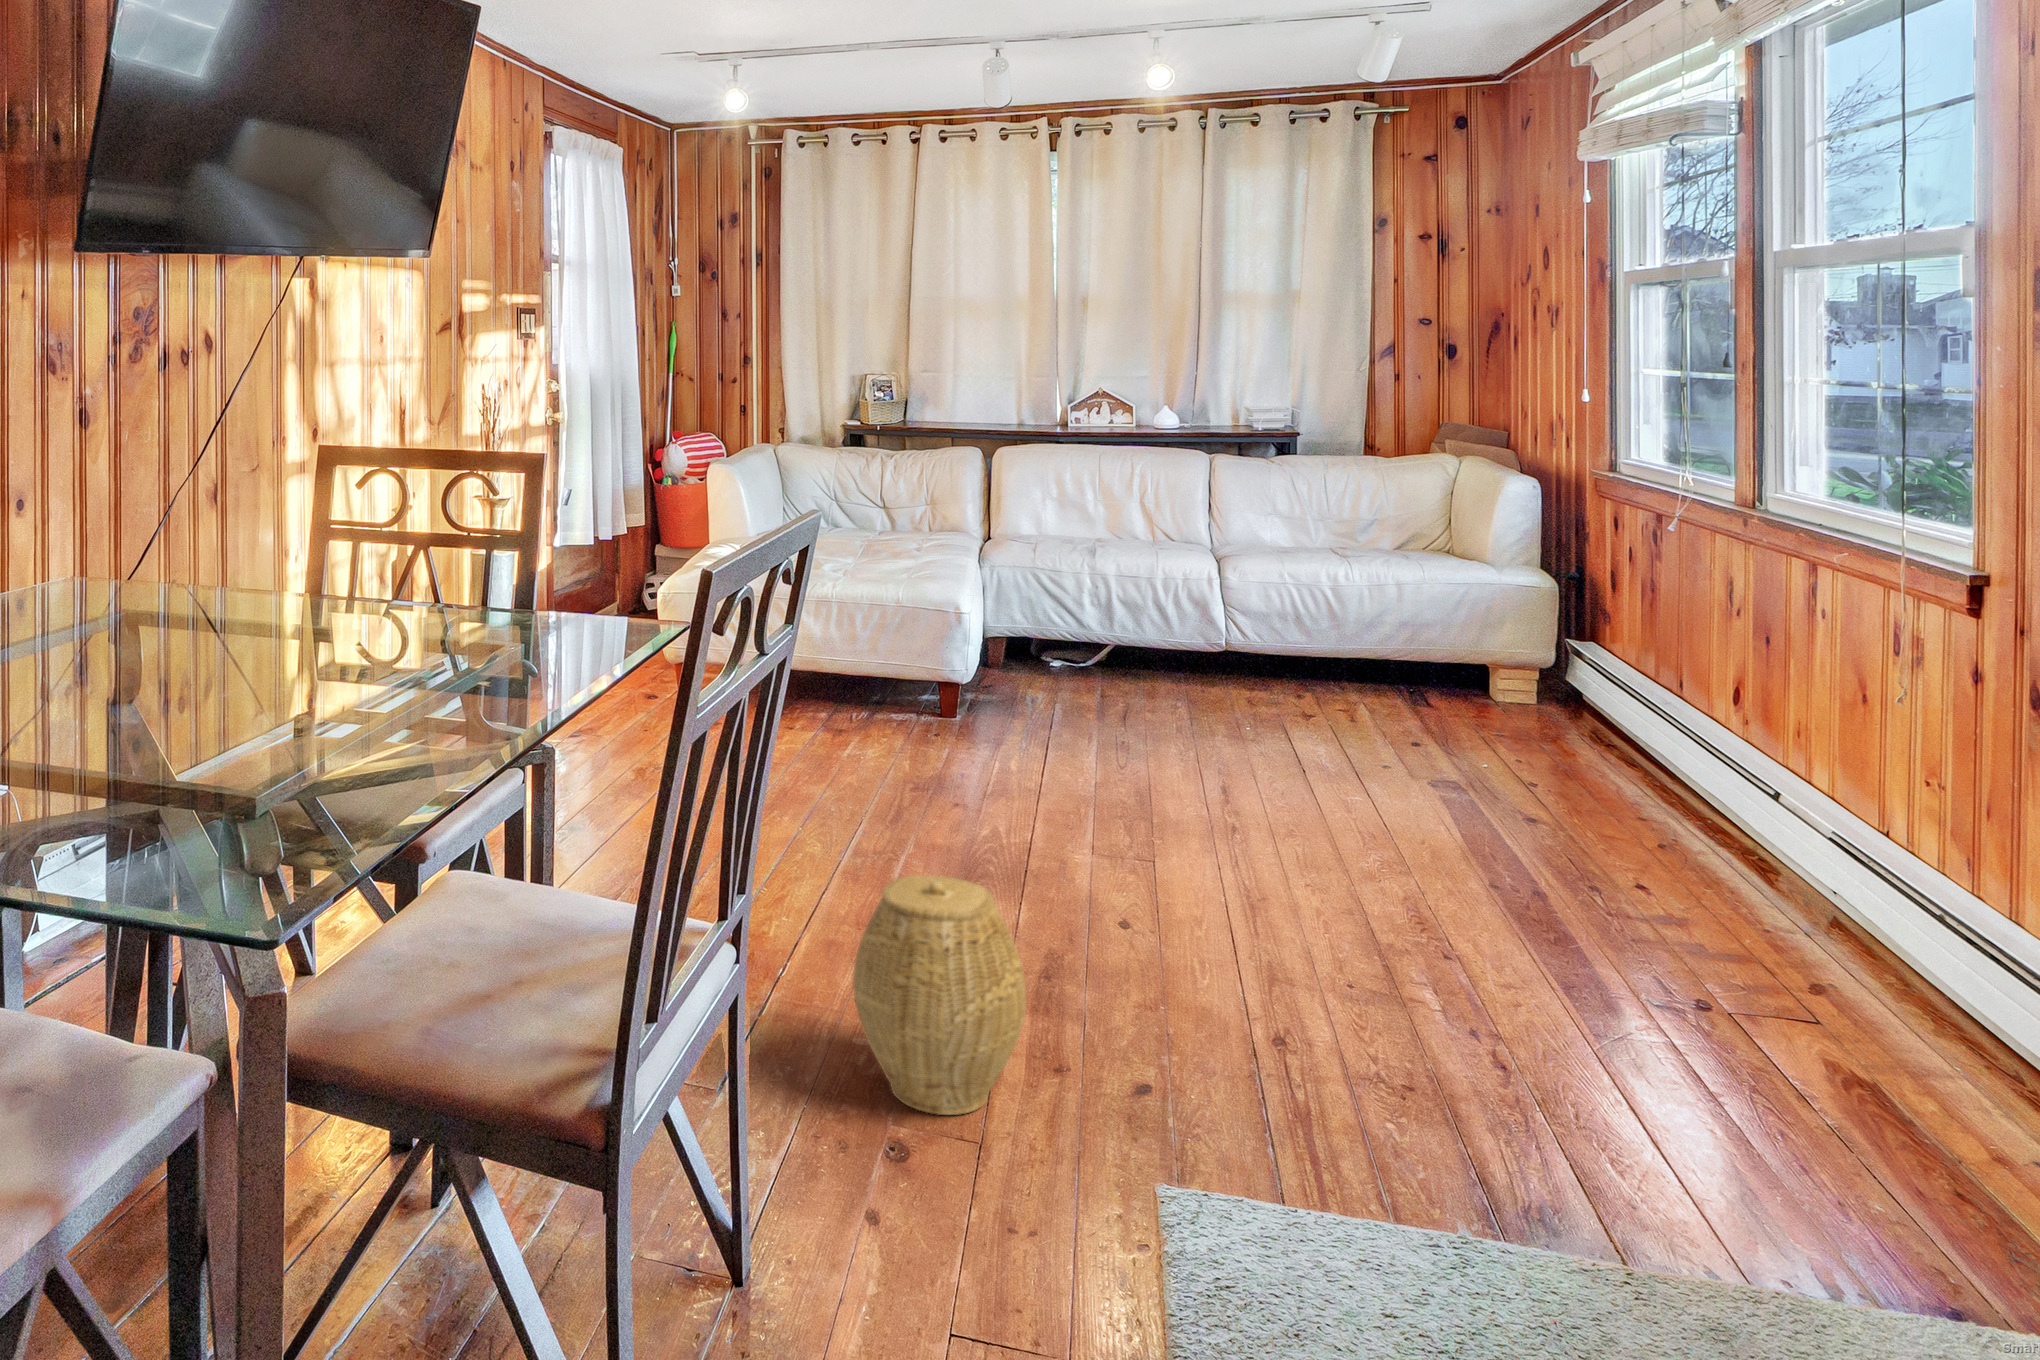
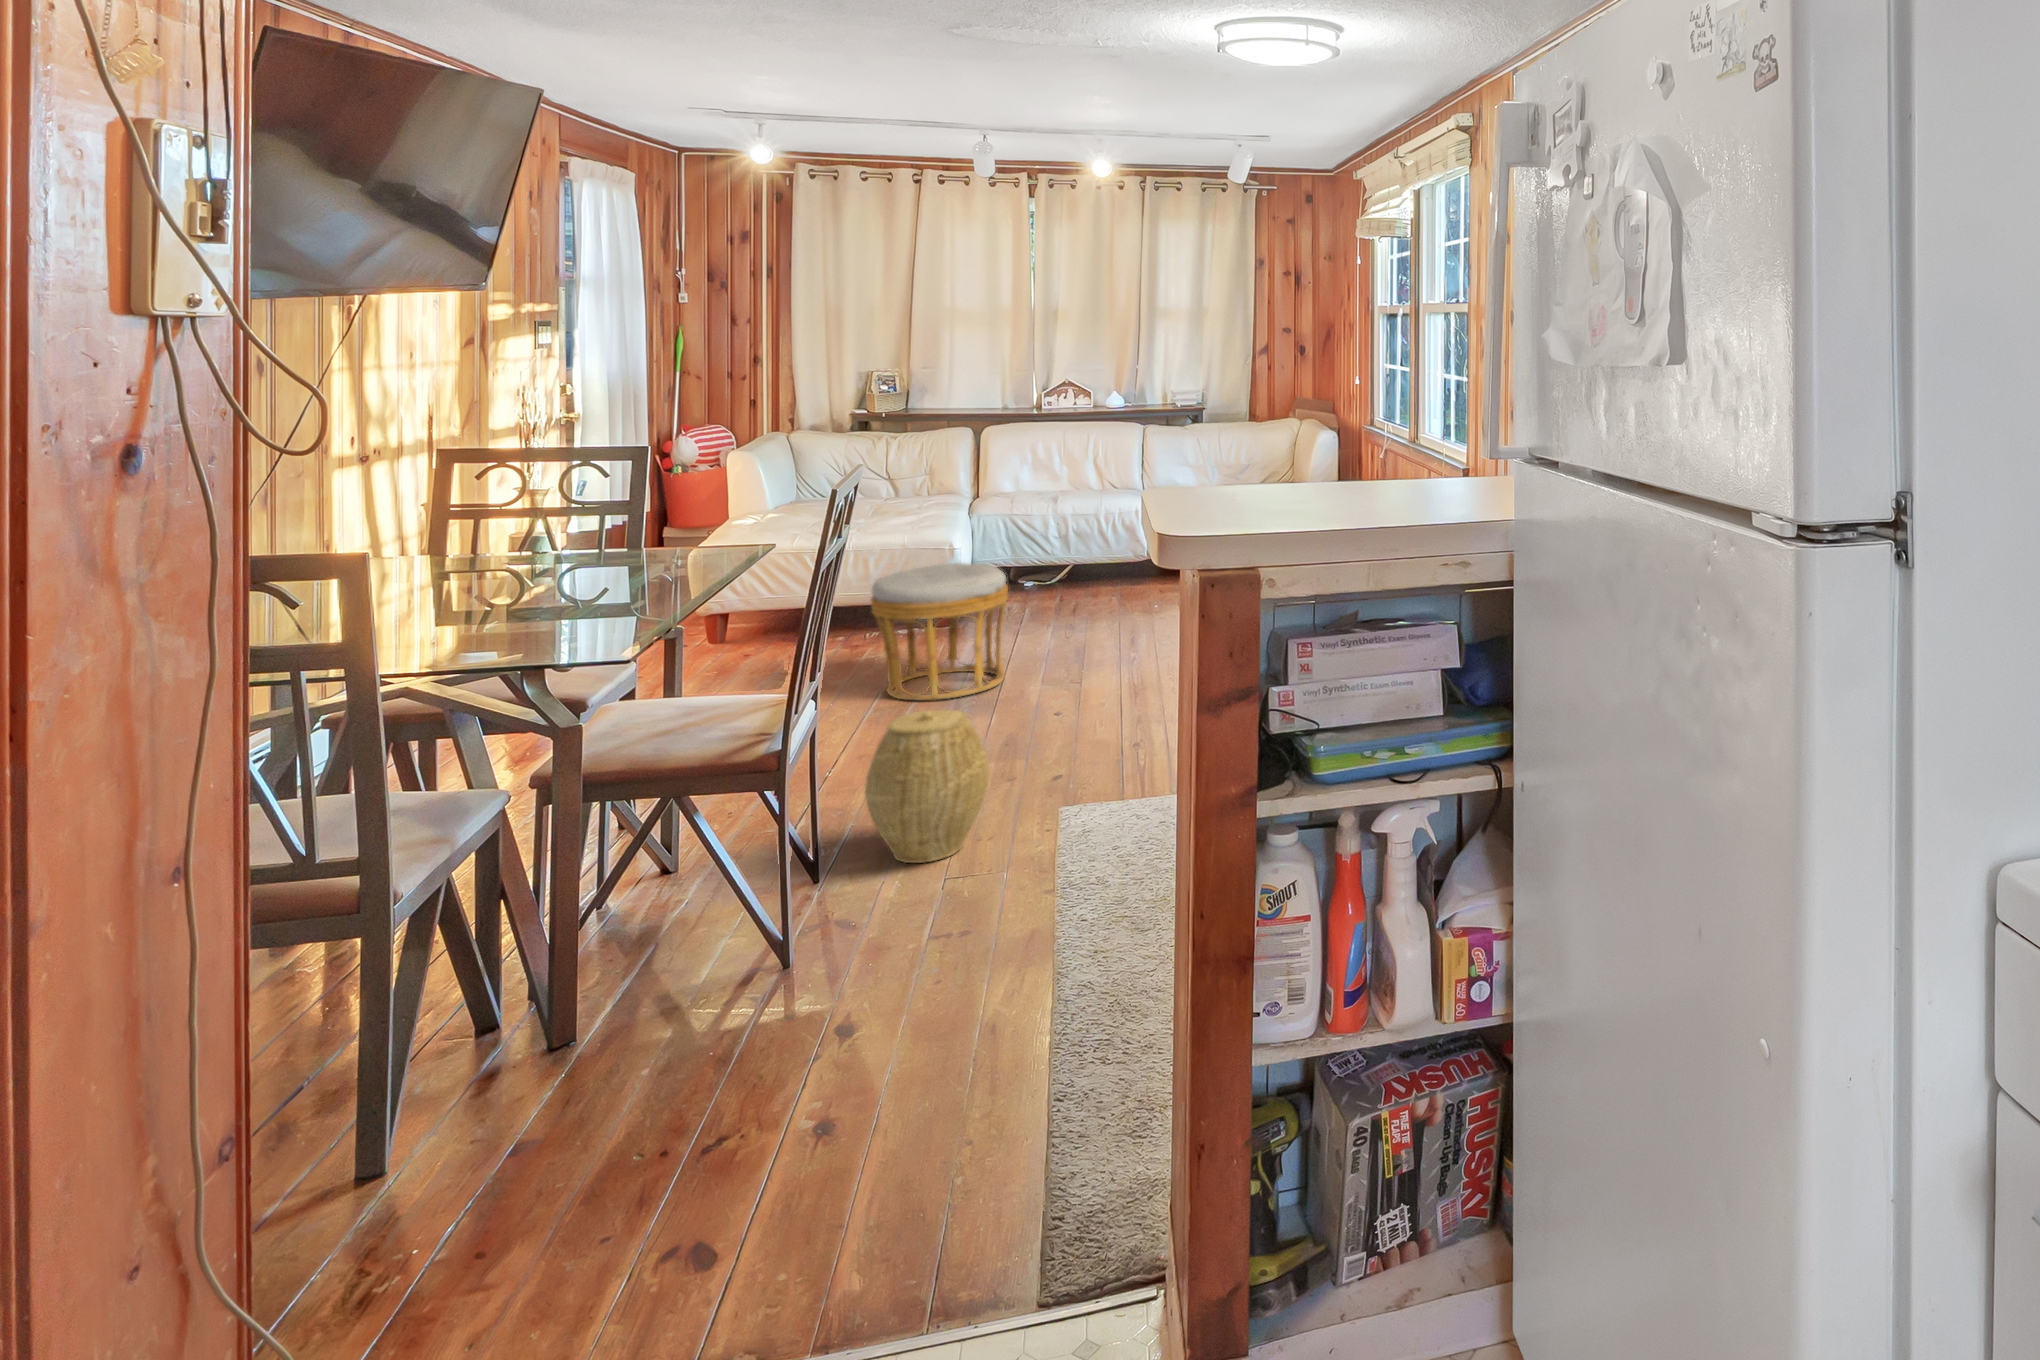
ottoman: none [862,635,1037,826] -> present [871,563,1008,700]

